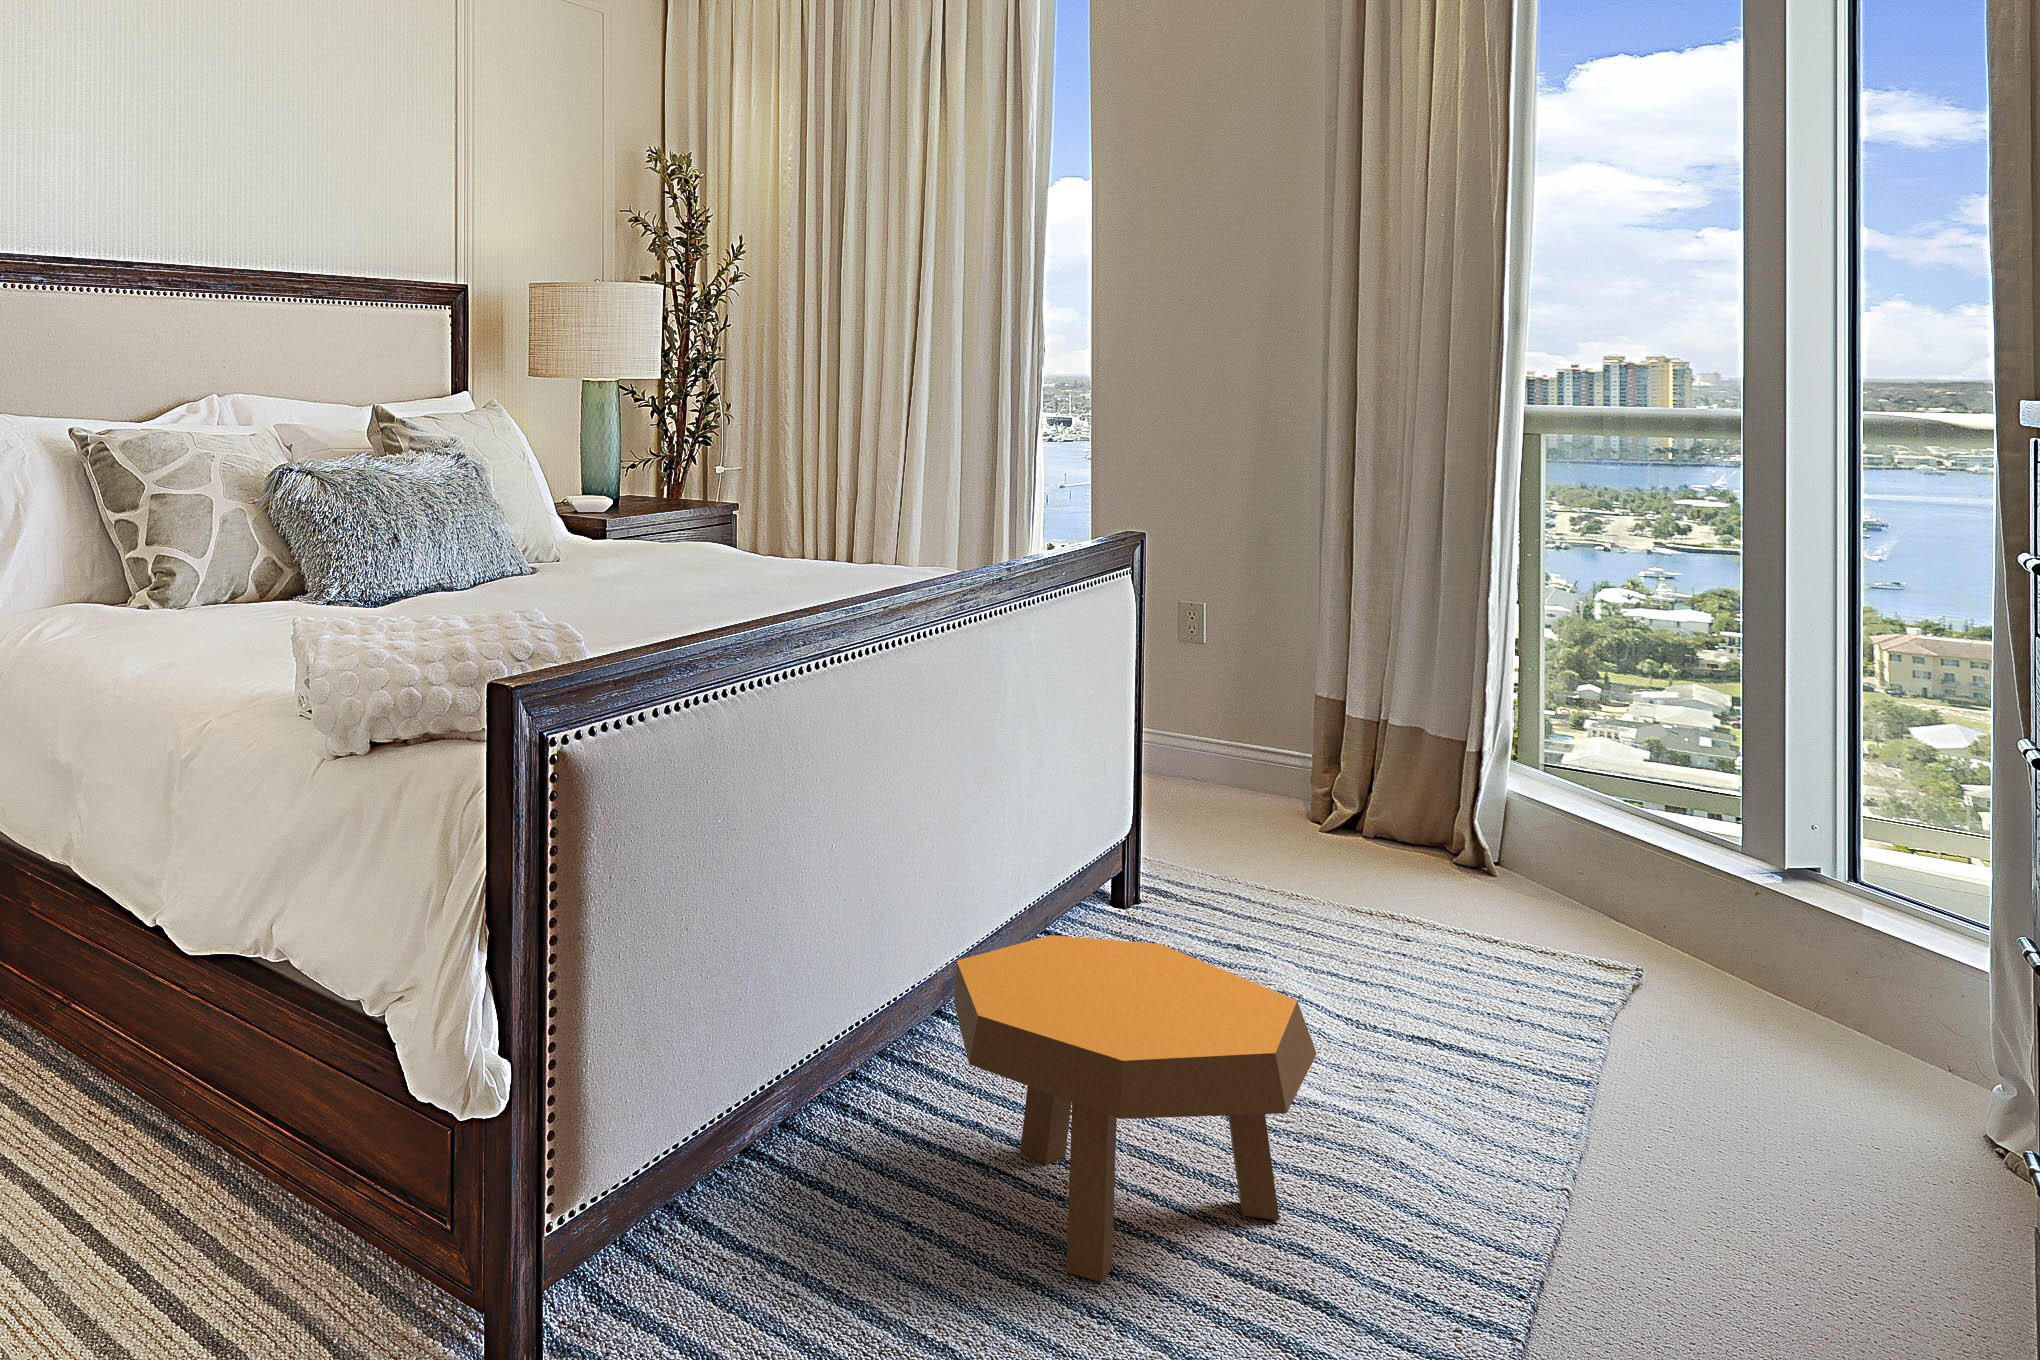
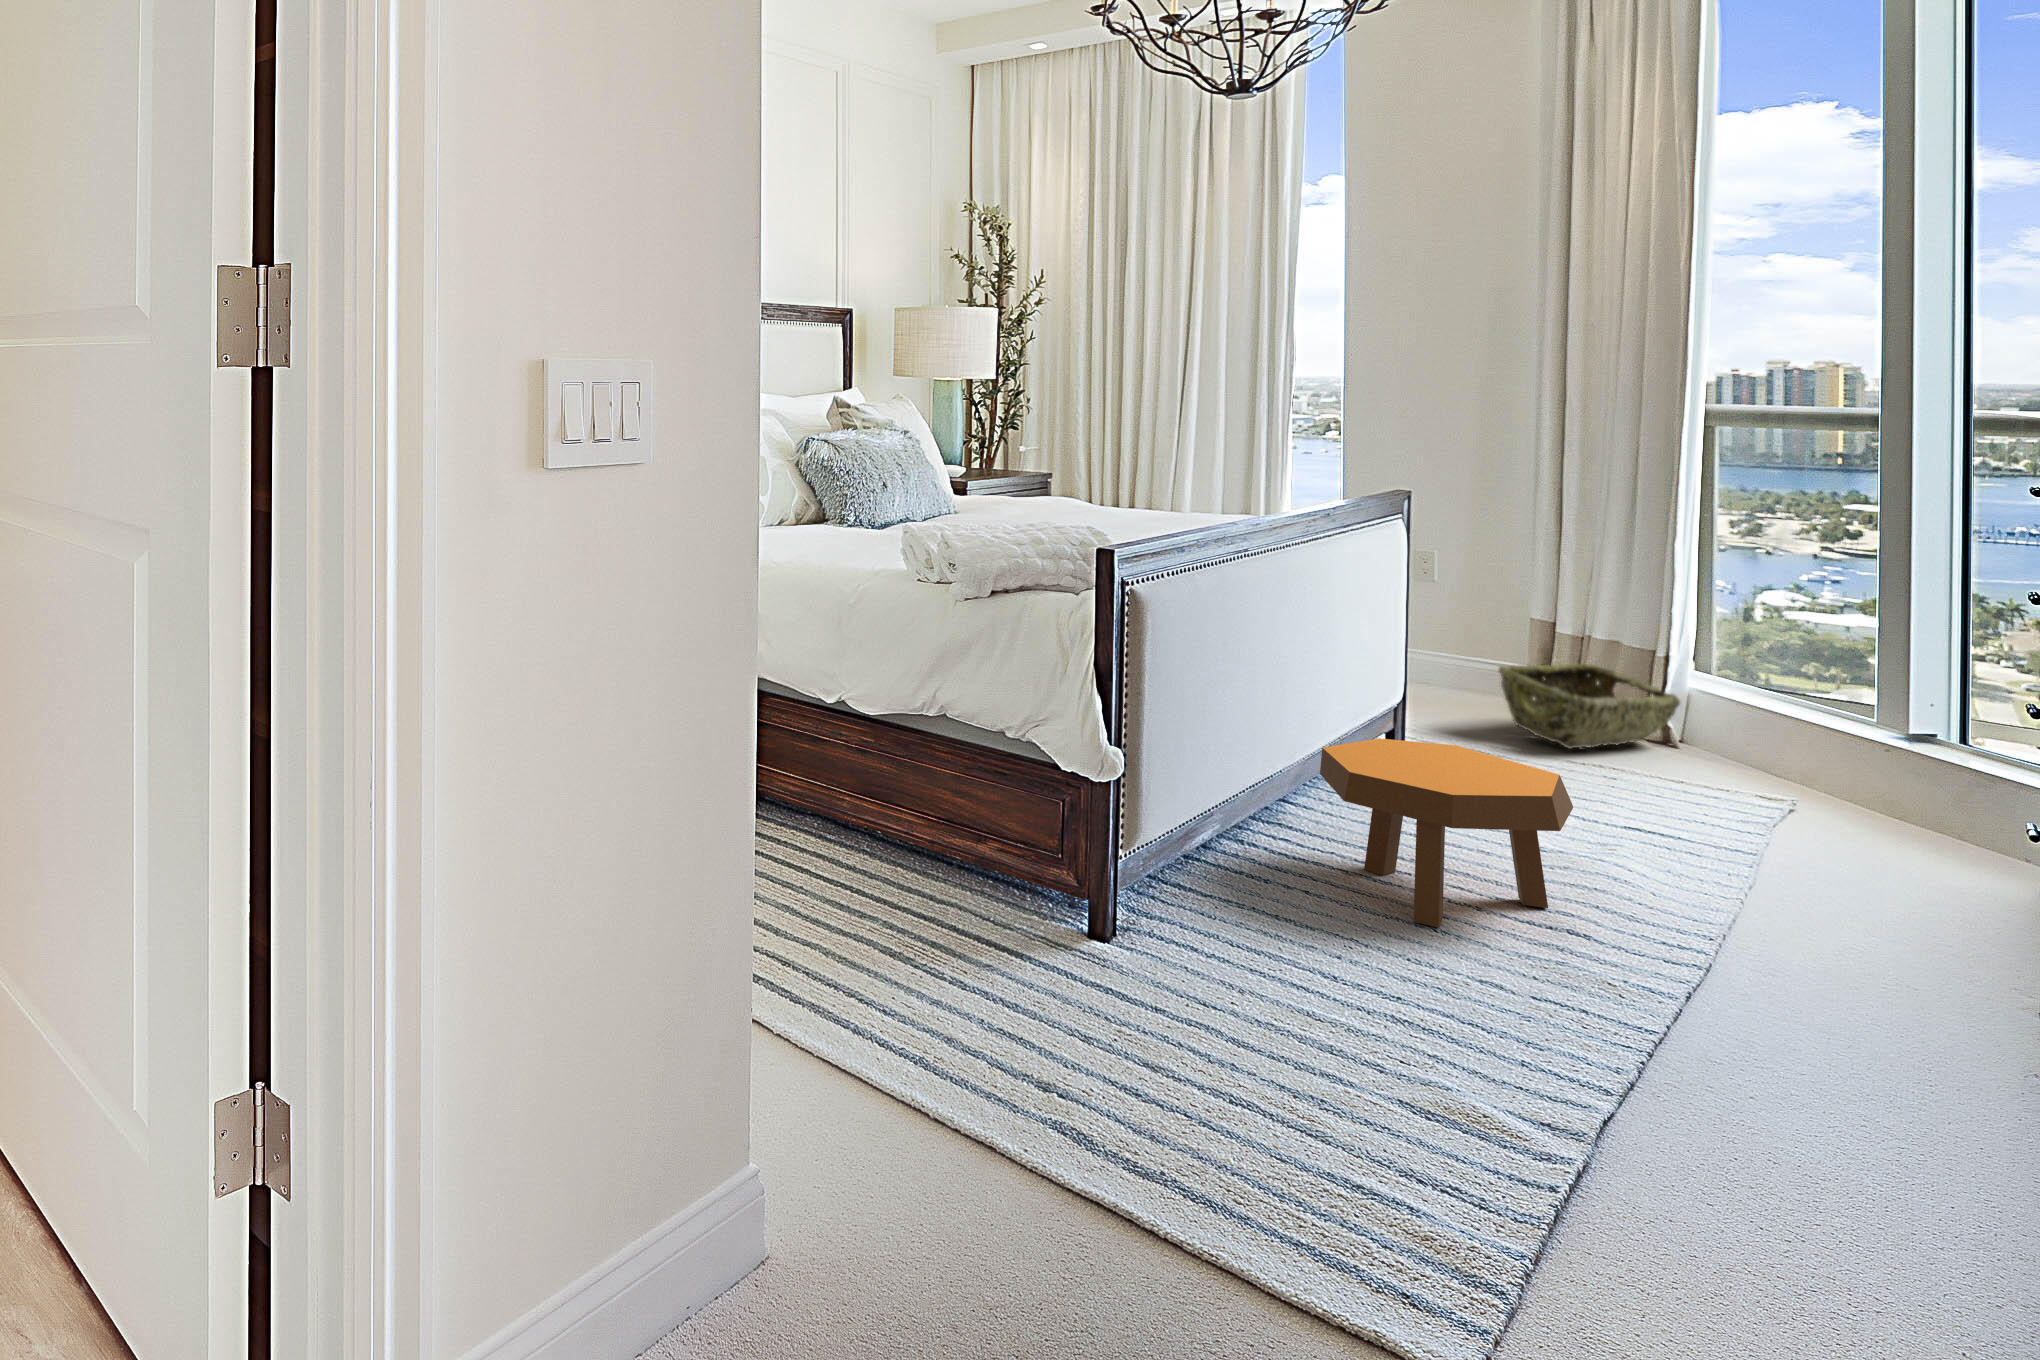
woven basket: none [1266,764,1497,892] -> present [1499,663,1680,749]

